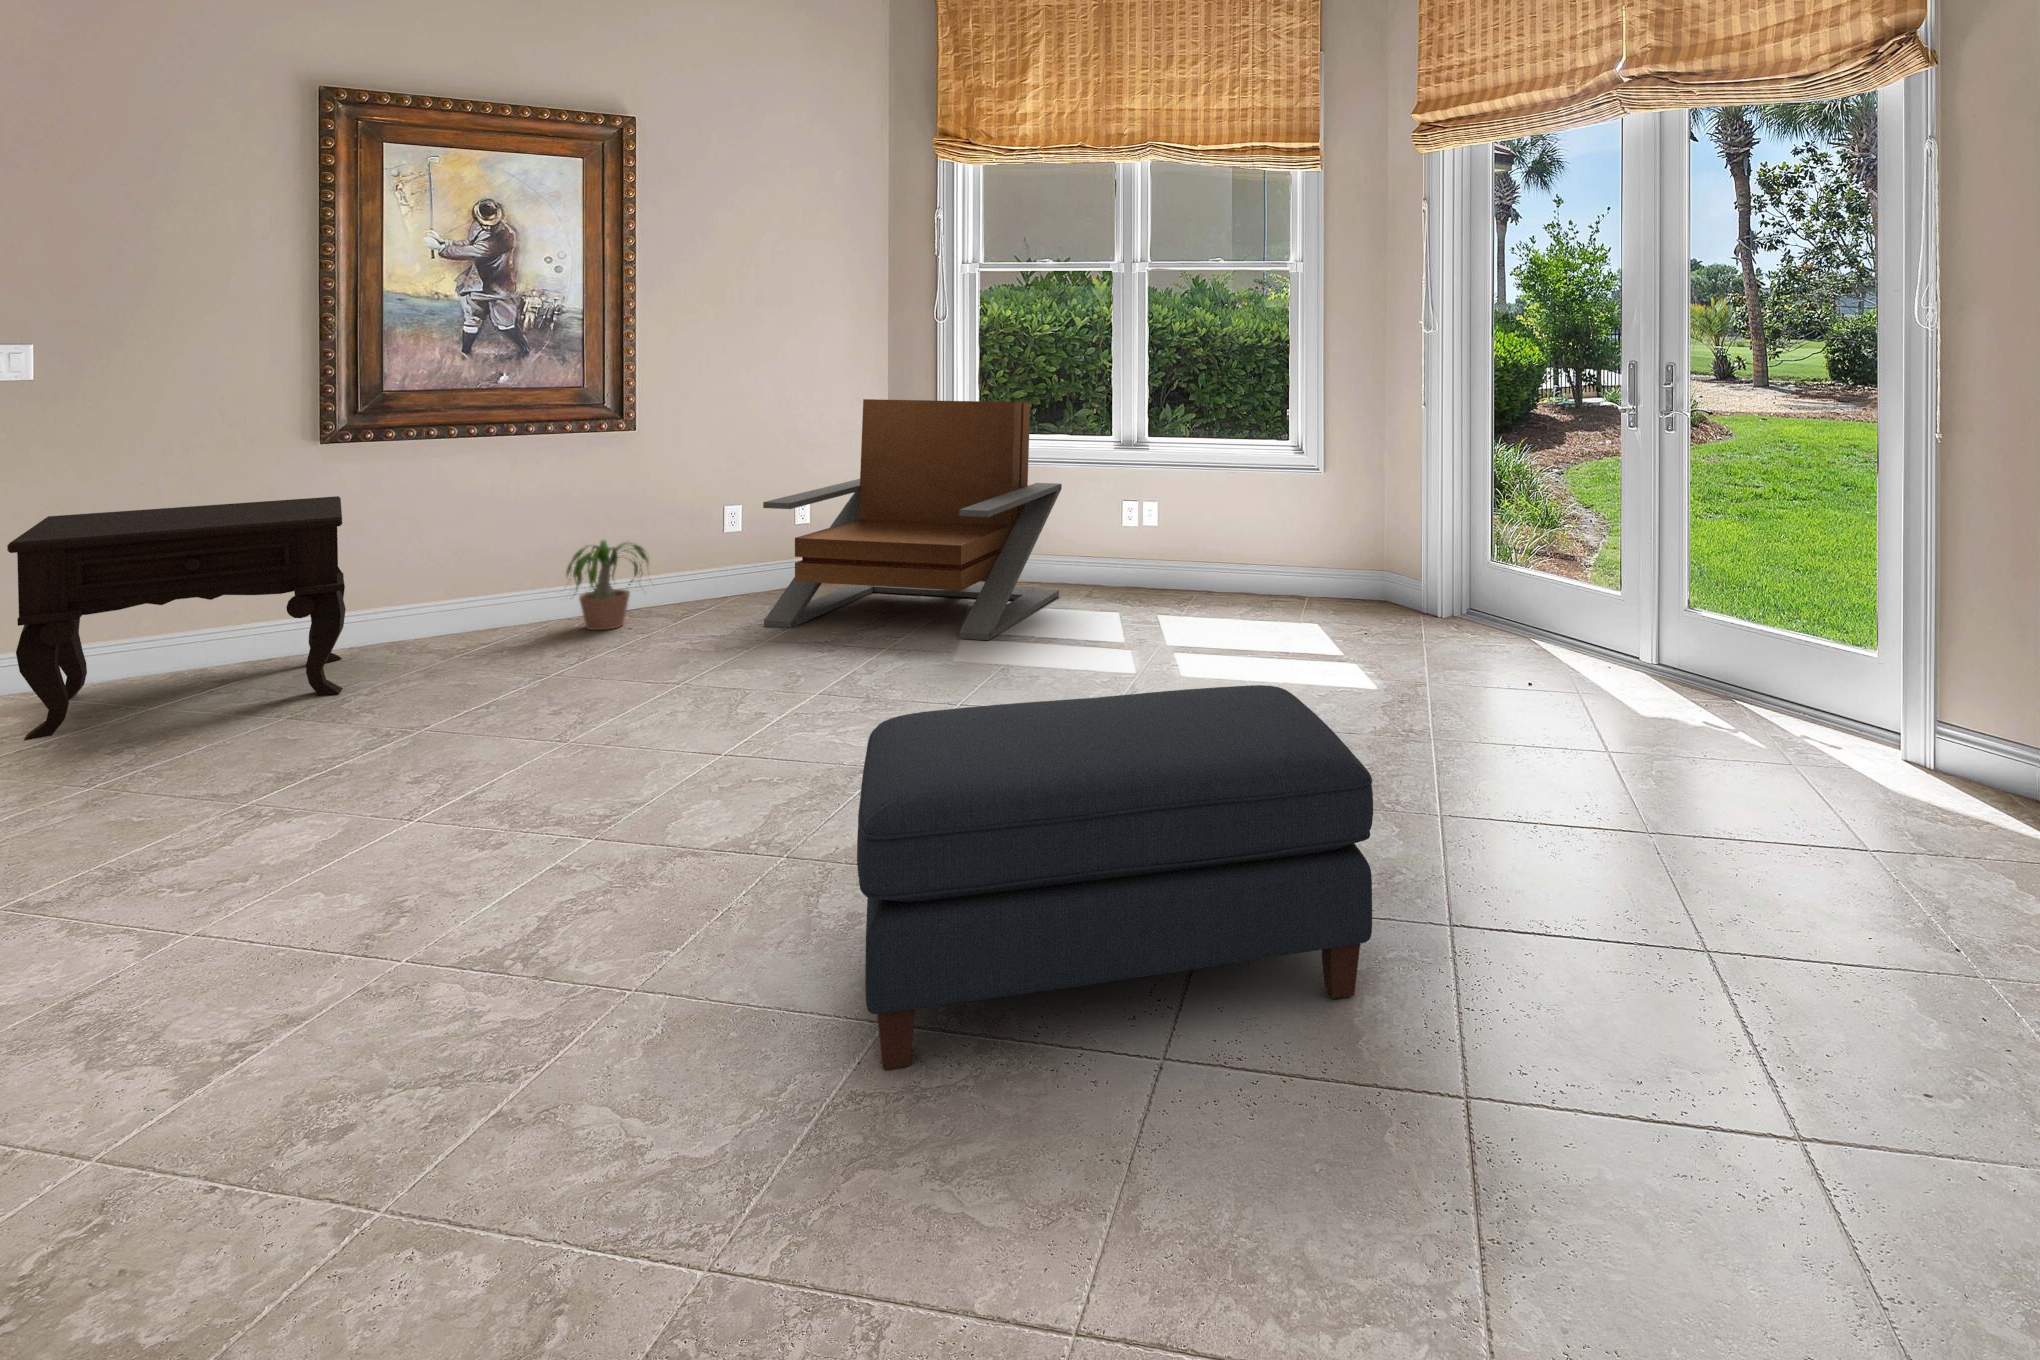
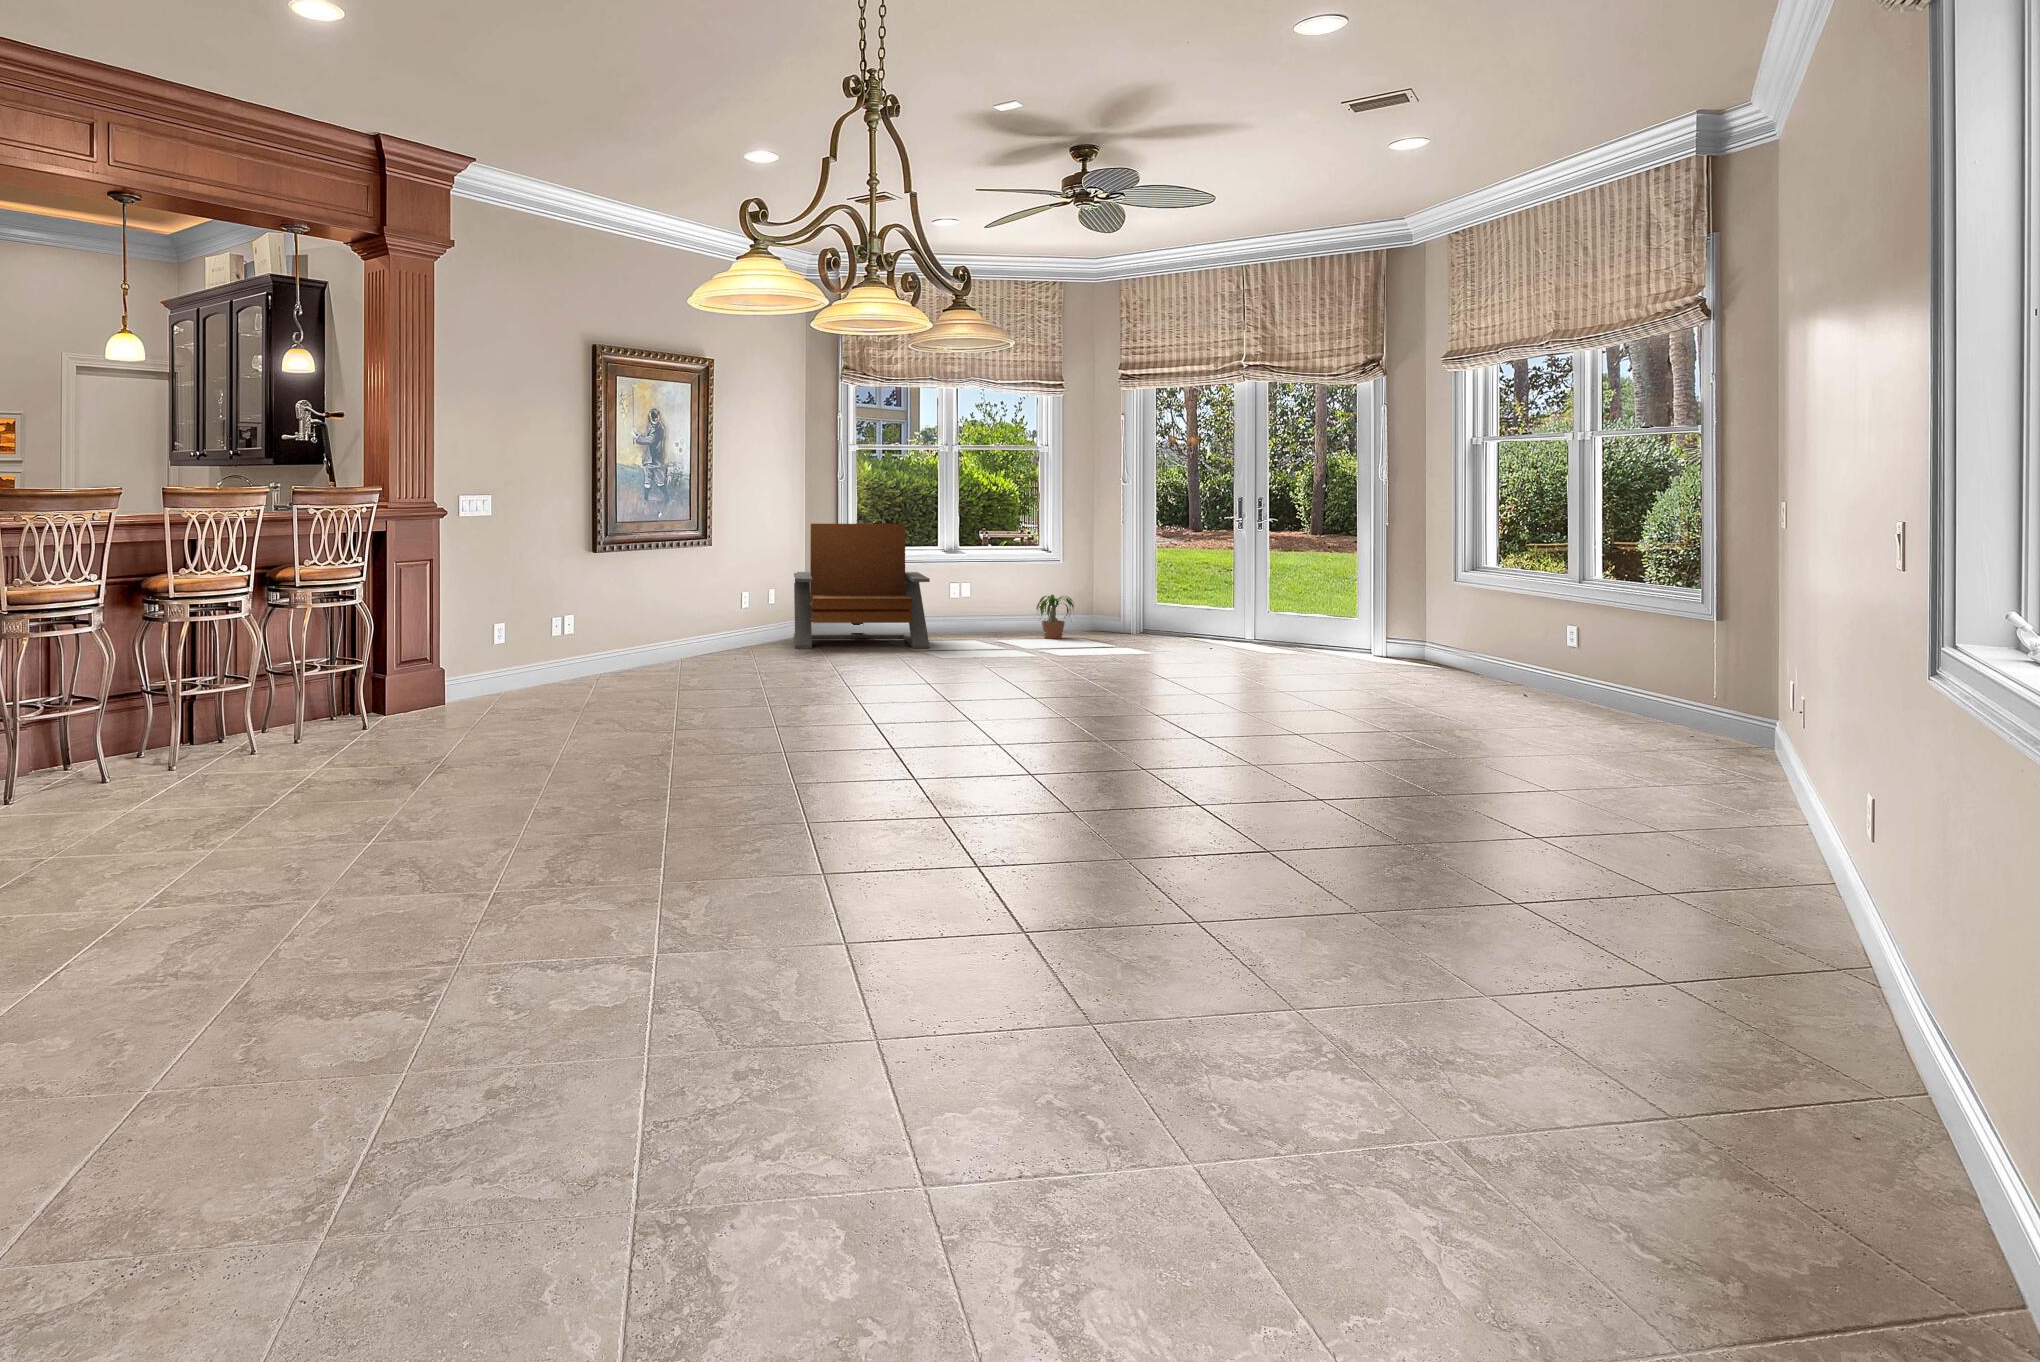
side table: present [7,496,346,741] -> none [513,573,675,682]
potted plant: present [566,540,649,630] -> present [1036,595,1074,639]
ottoman: present [857,685,1373,1070] -> none [1087,610,1269,704]

